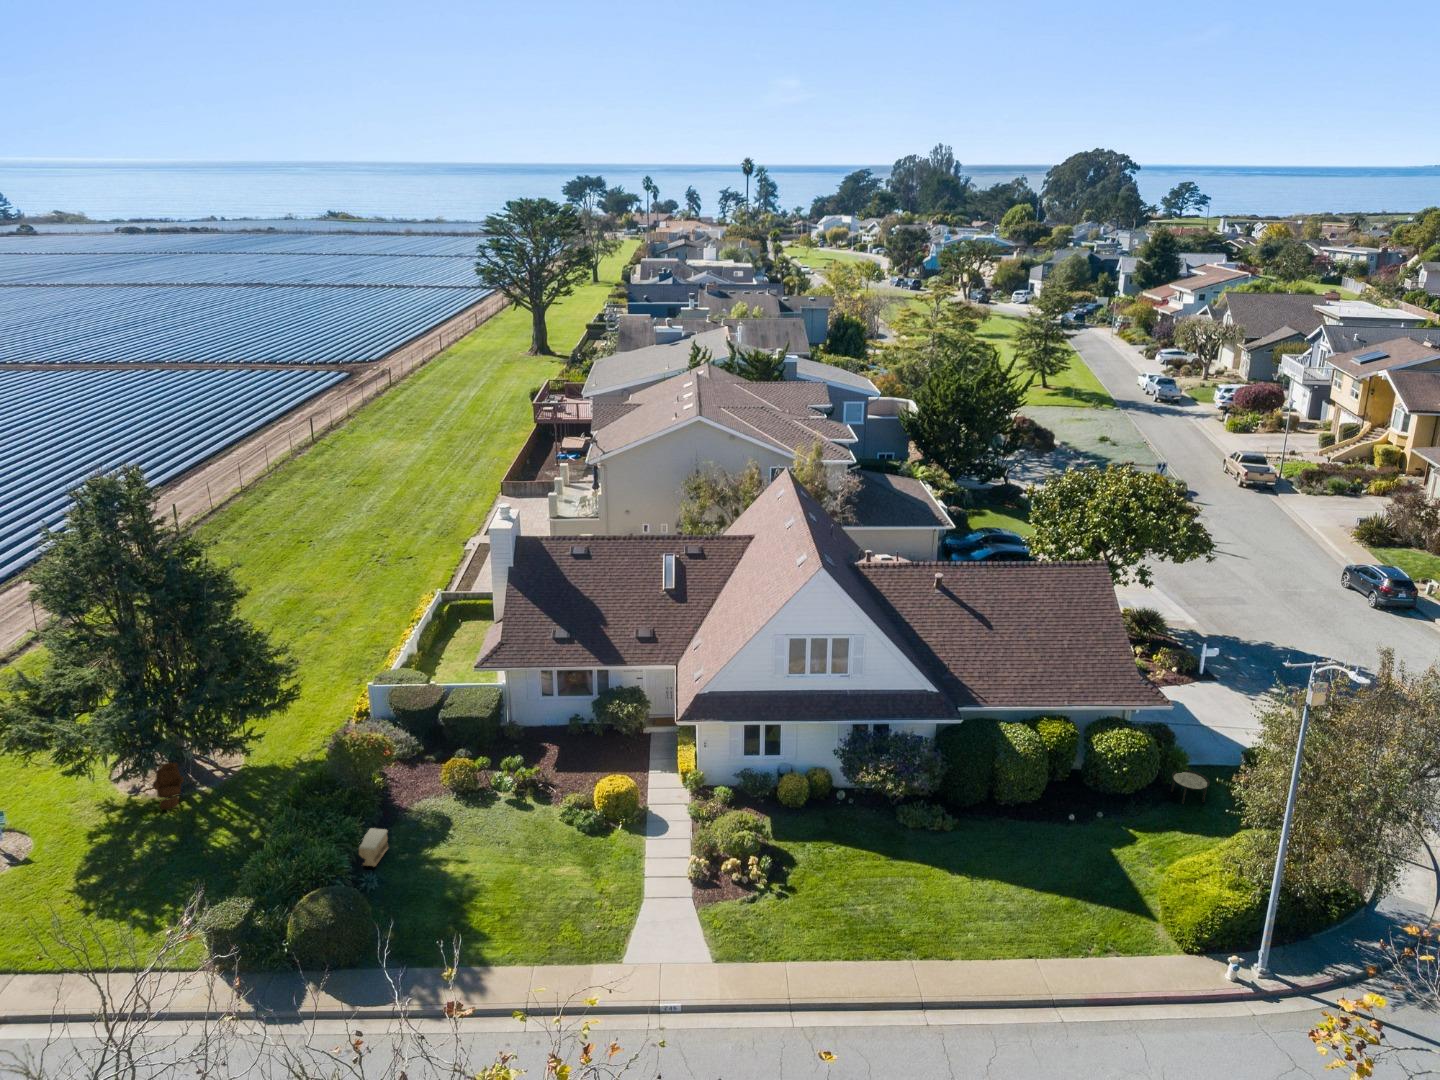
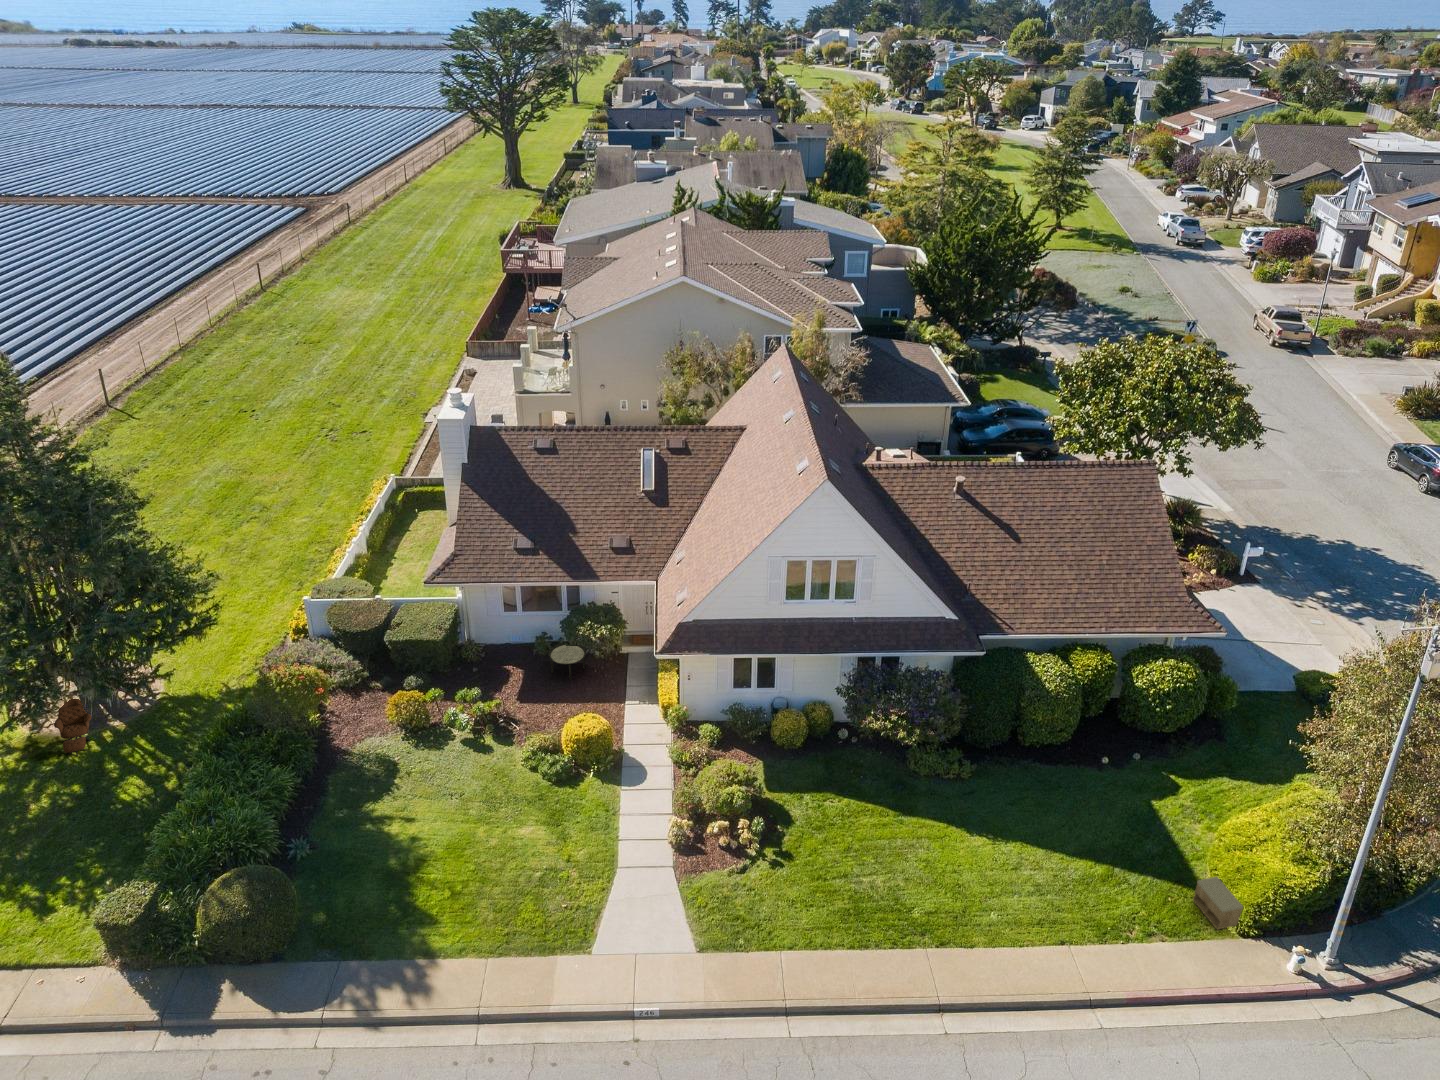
round table: present [1171,770,1210,804] -> present [548,643,586,680]
storage bench: present [359,828,388,866] -> present [1193,877,1243,929]

